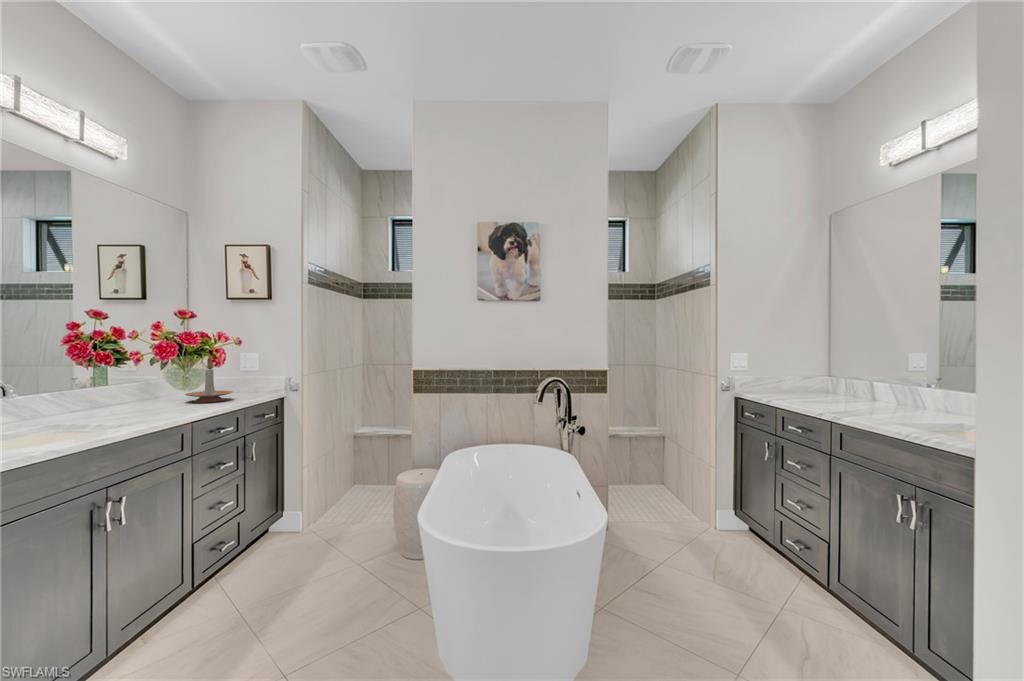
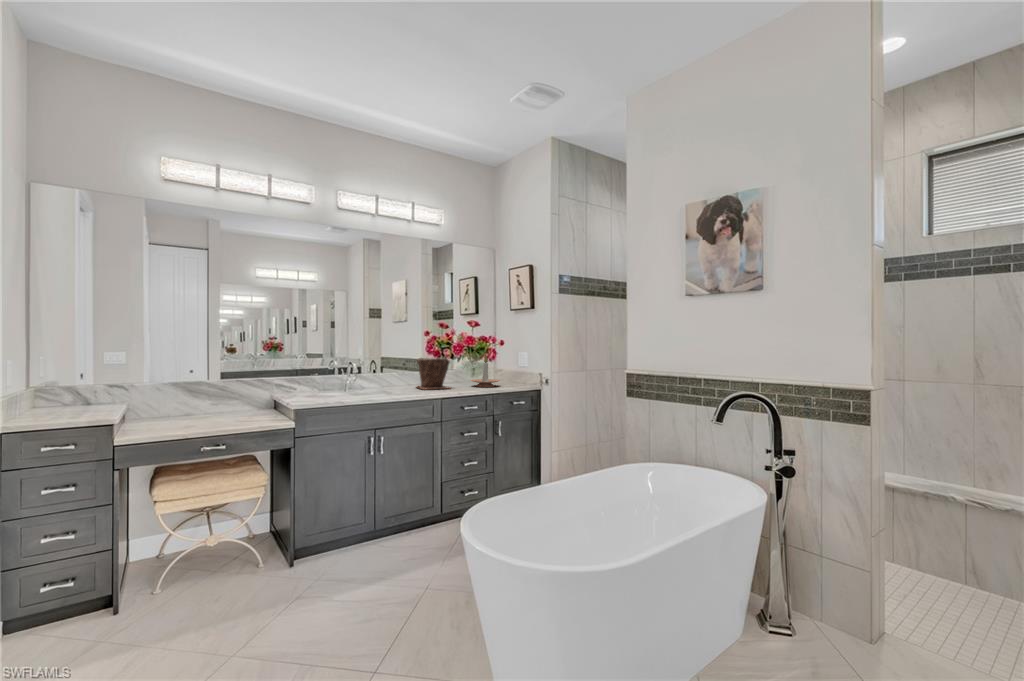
plant pot: none [97,366,175,416] -> present [417,358,450,389]

